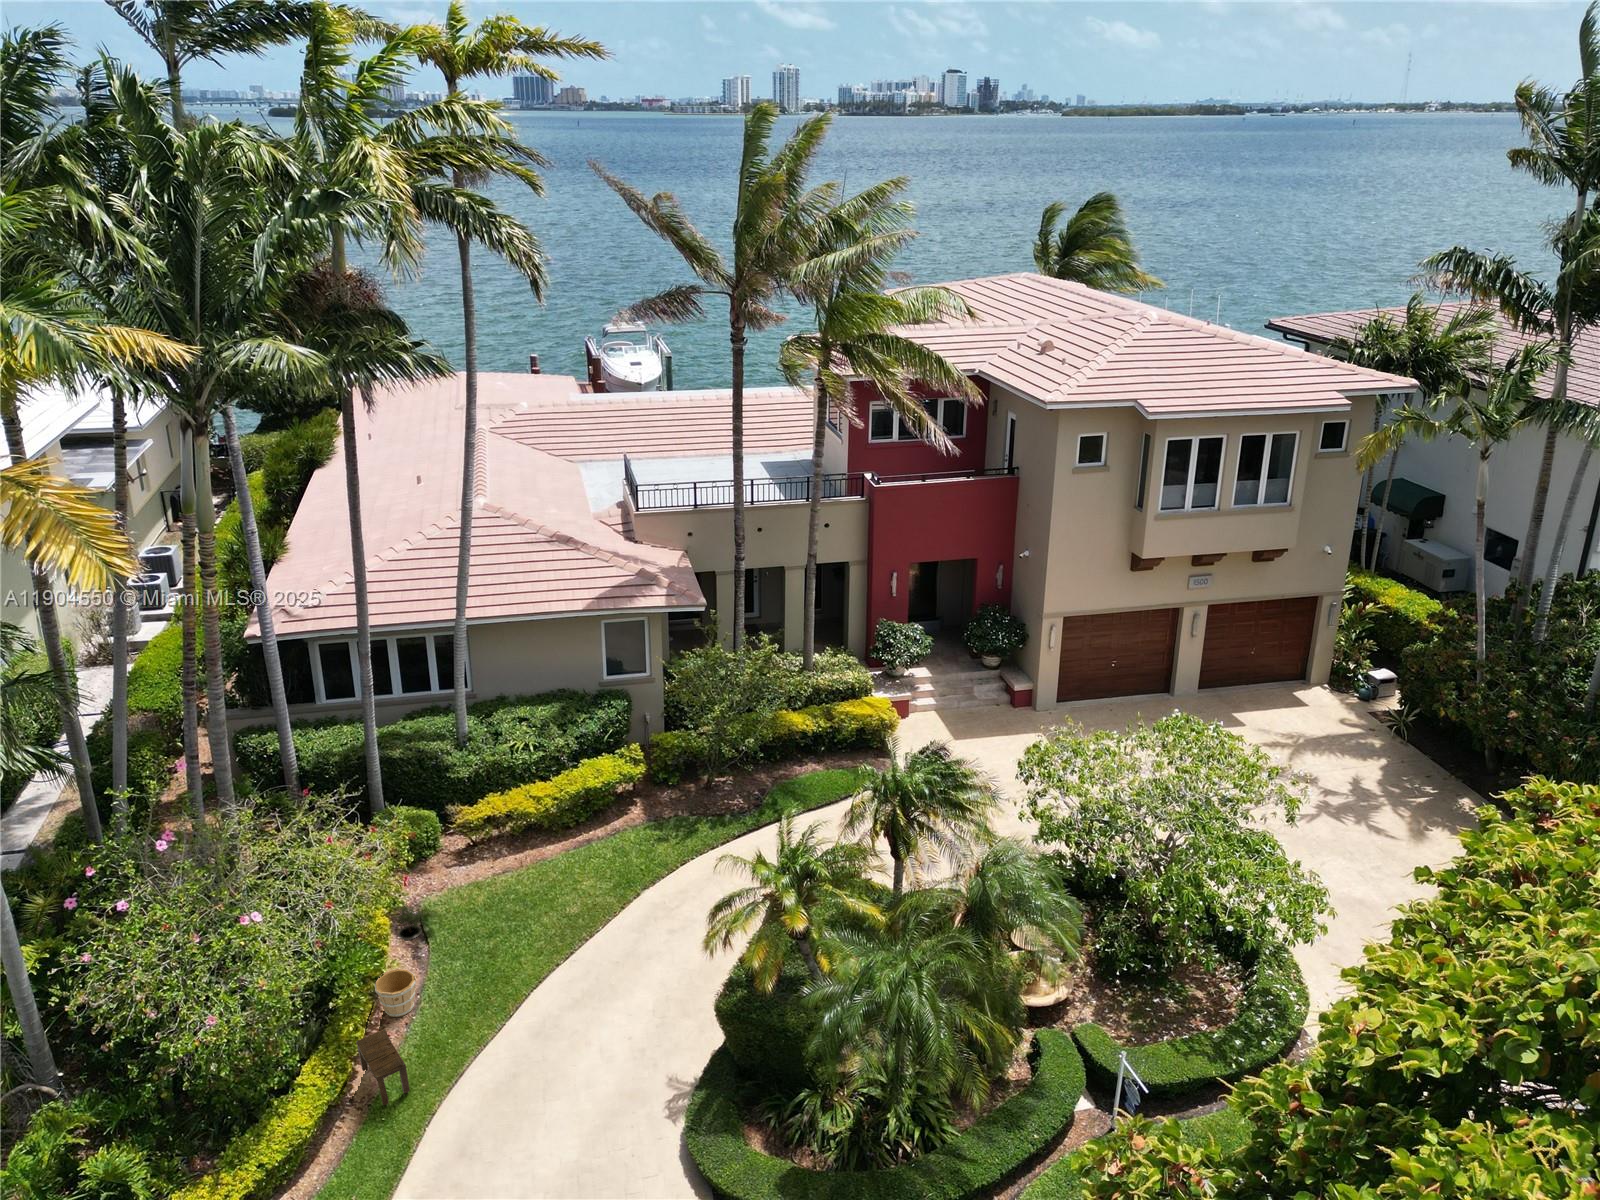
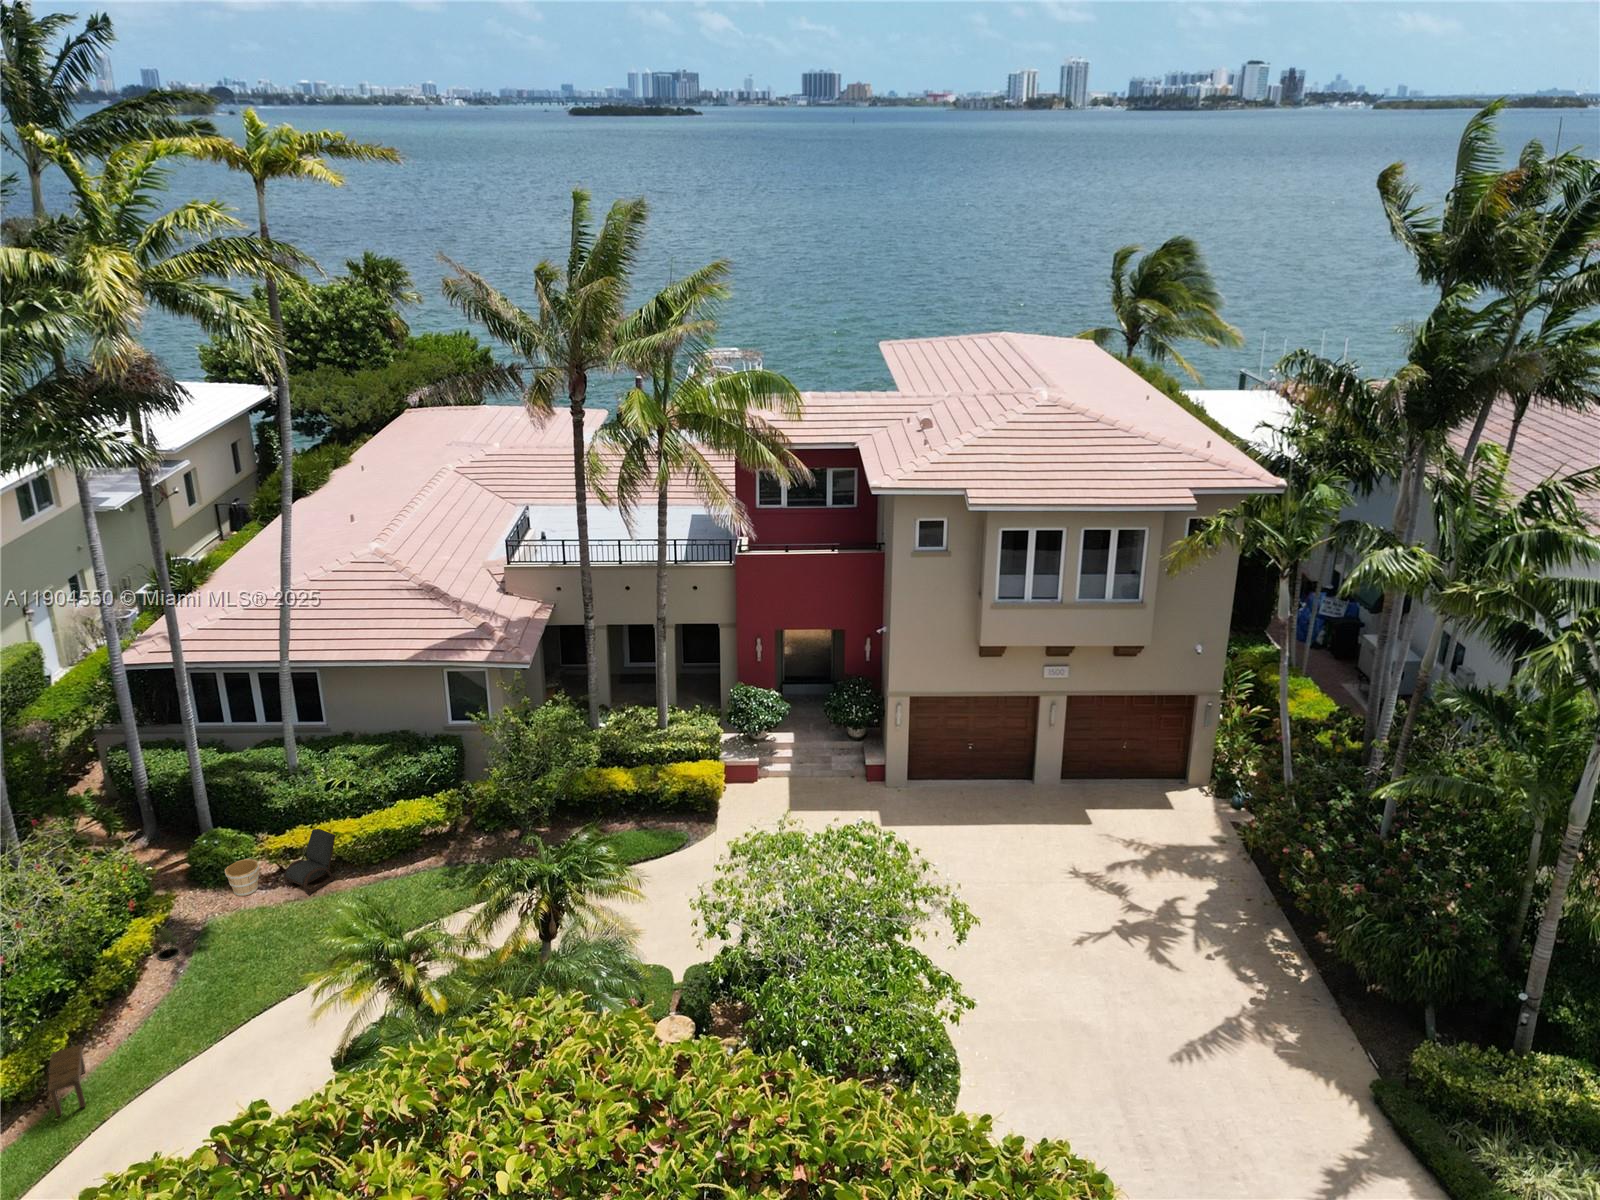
lounge chair: none [496,792,545,860] -> present [284,829,335,895]
wooden bucket: present [375,969,416,1017] -> present [225,859,259,896]

